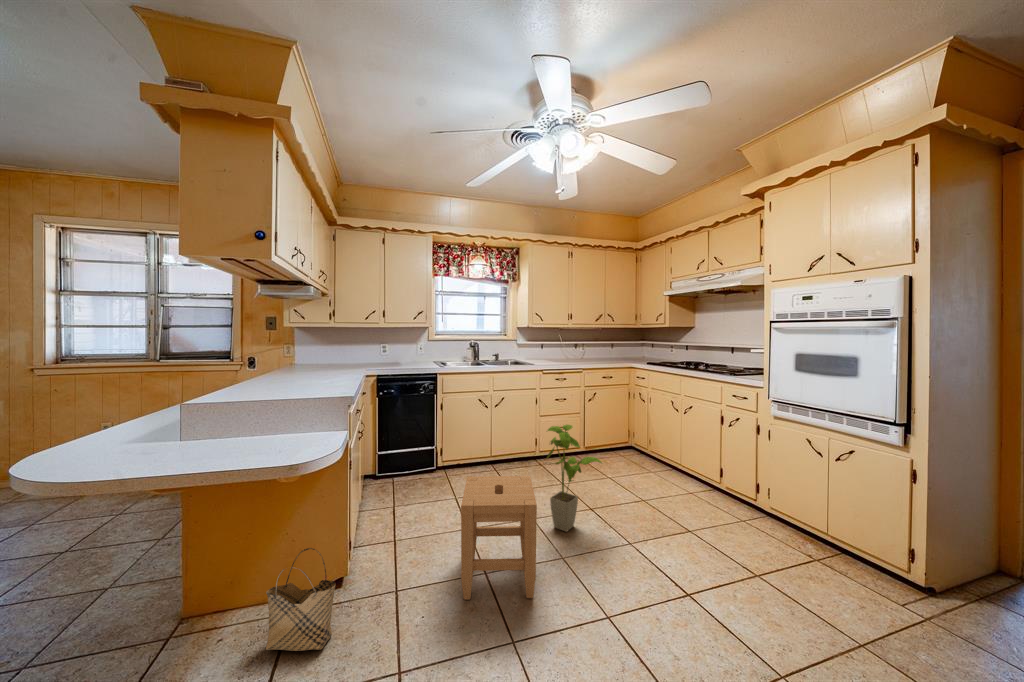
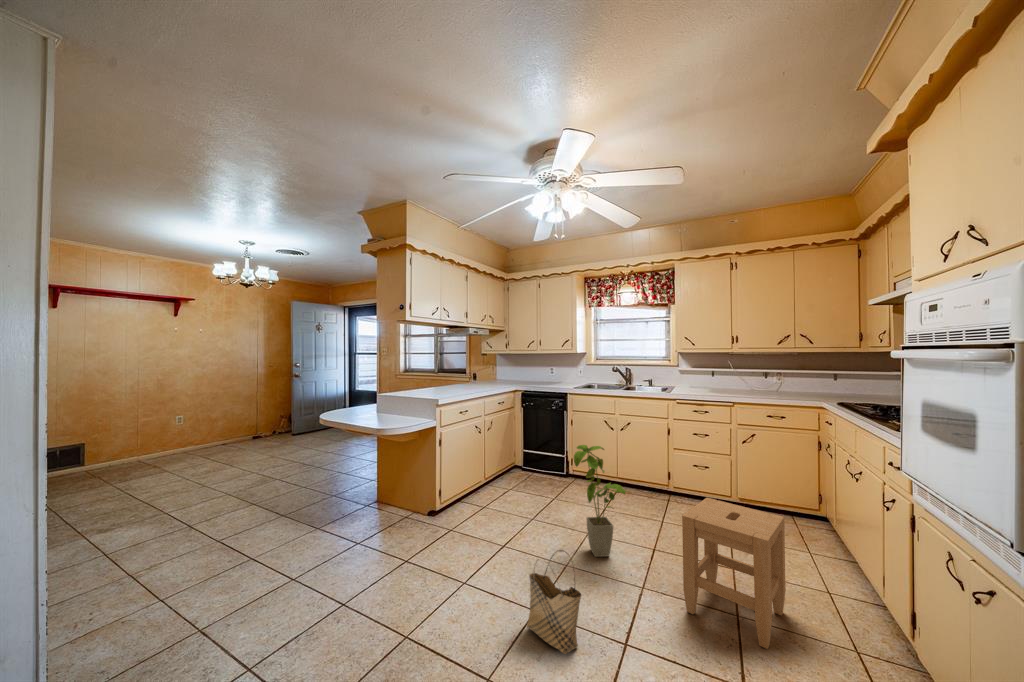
stool: present [461,476,537,600] -> present [682,498,786,649]
woven basket: present [266,548,336,651] -> present [527,550,581,654]

